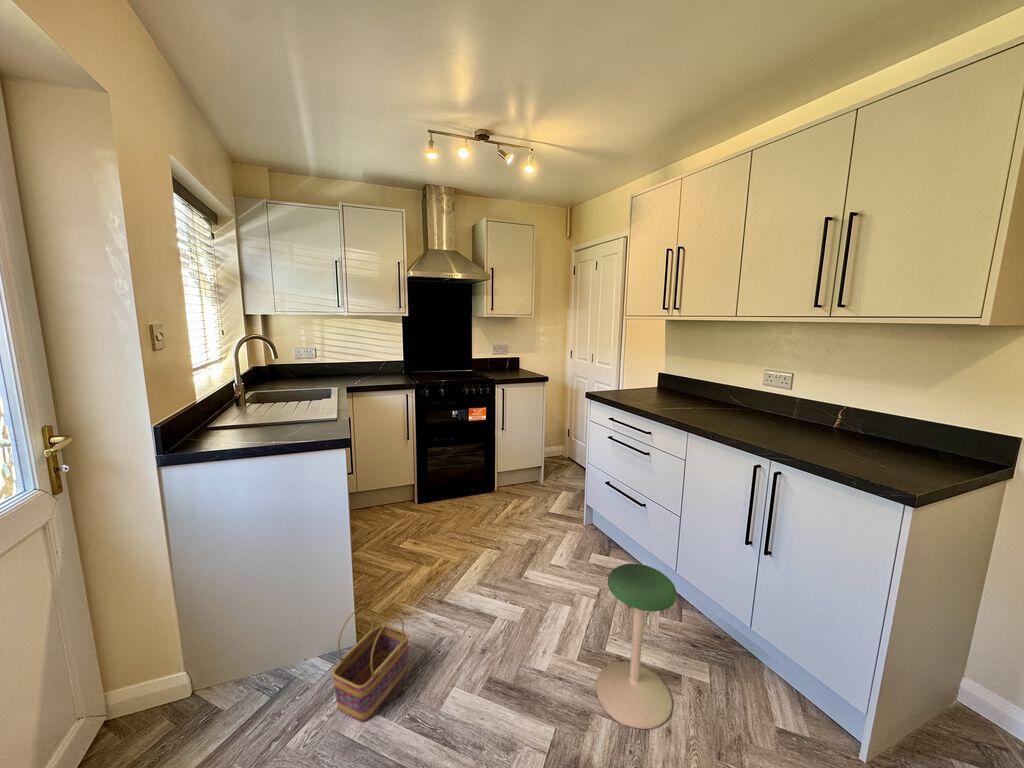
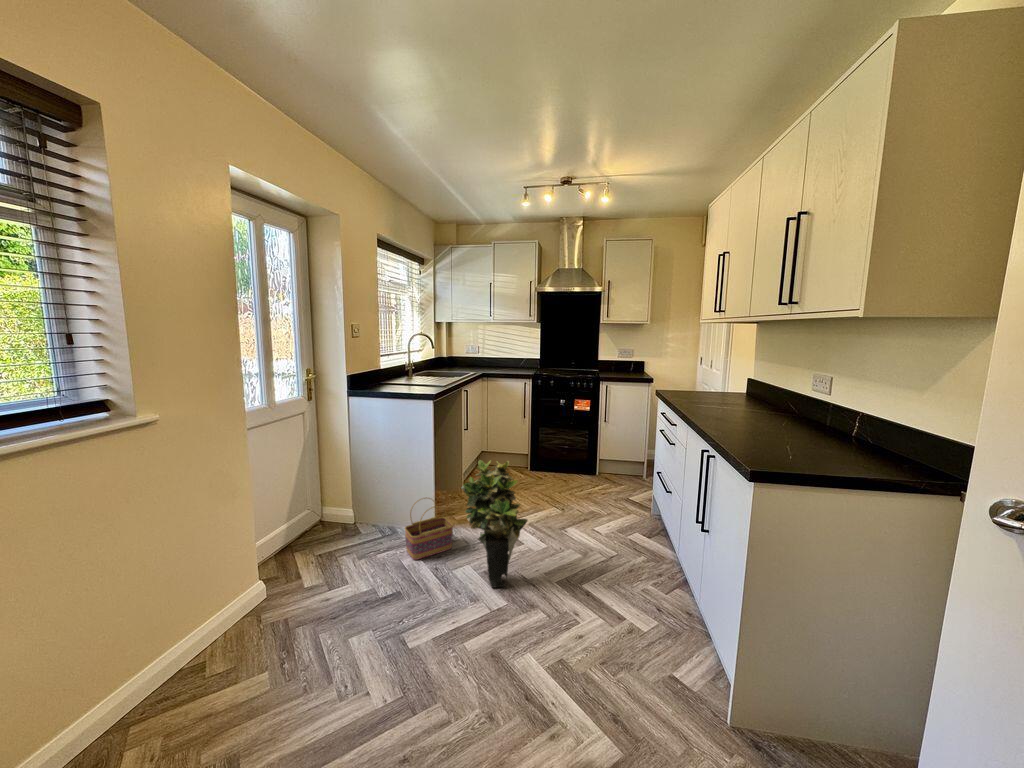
potted plant: none [451,517,548,711] -> present [462,460,528,588]
stool: present [596,564,677,729] -> none [547,511,607,634]

